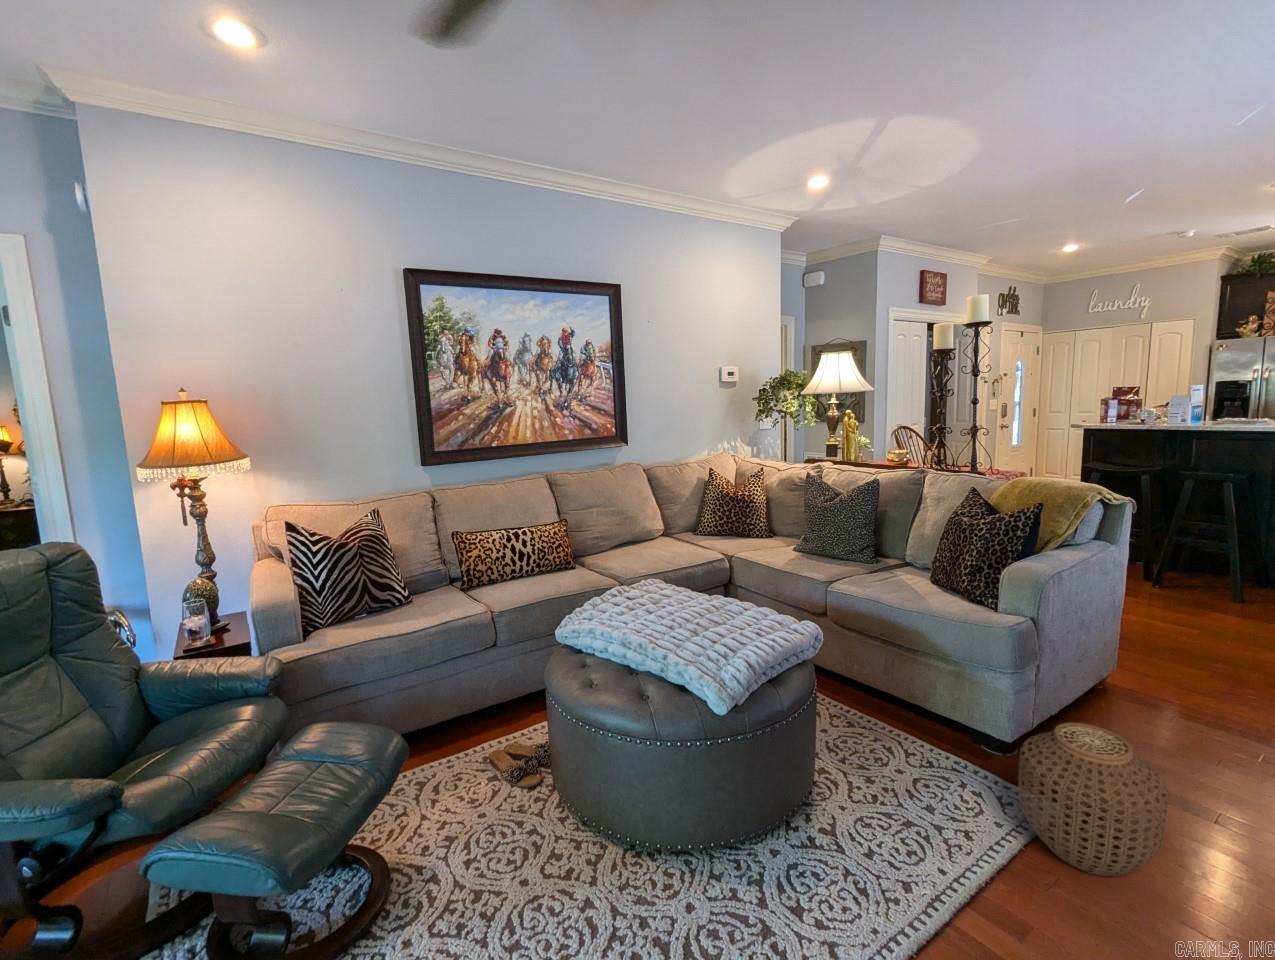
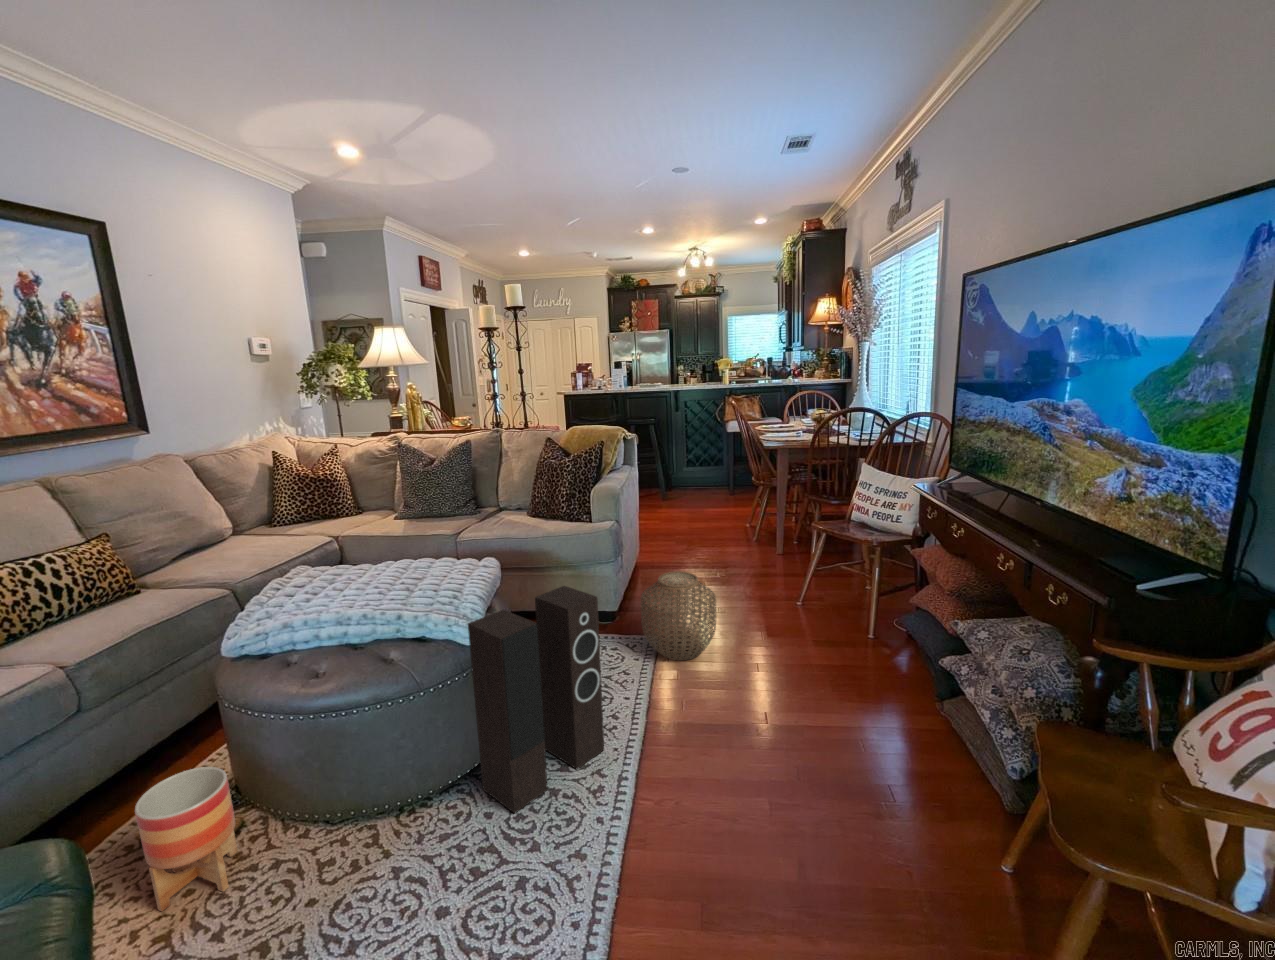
speaker: none [704,687,867,925] -> present [468,586,604,813]
planter: none [461,719,526,828] -> present [135,767,237,911]

